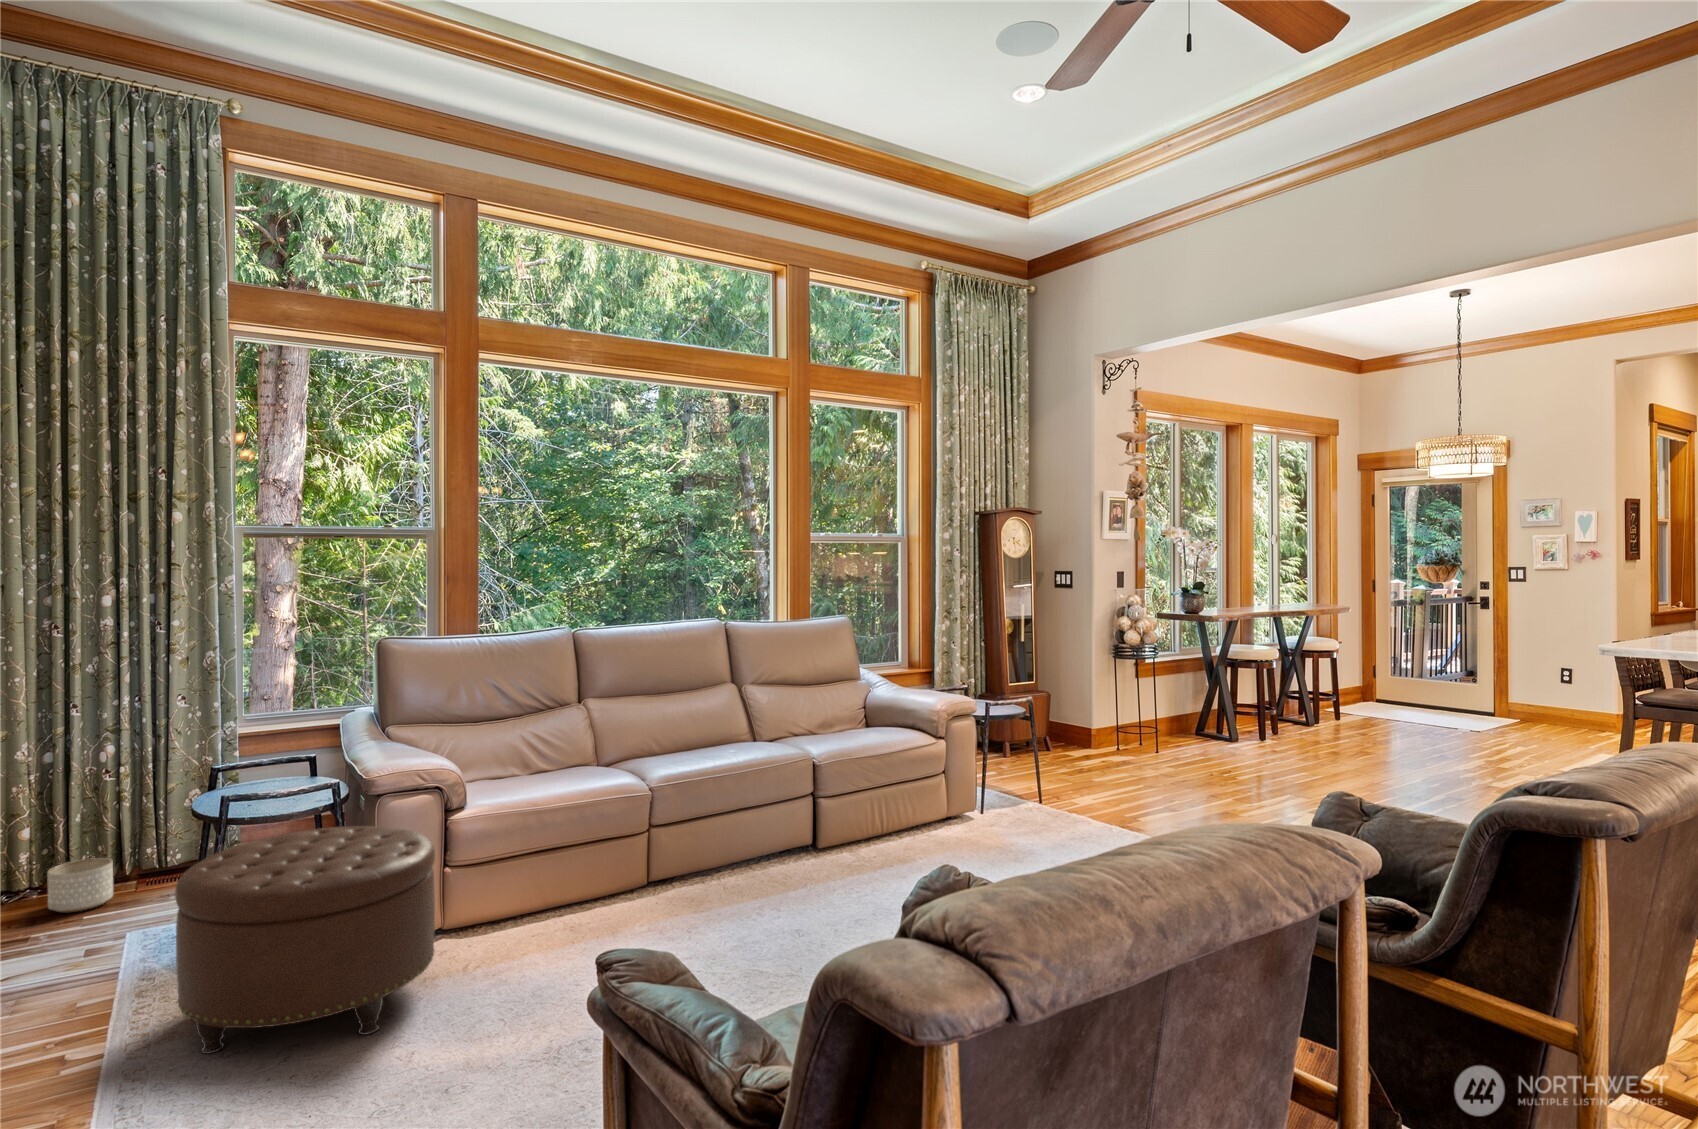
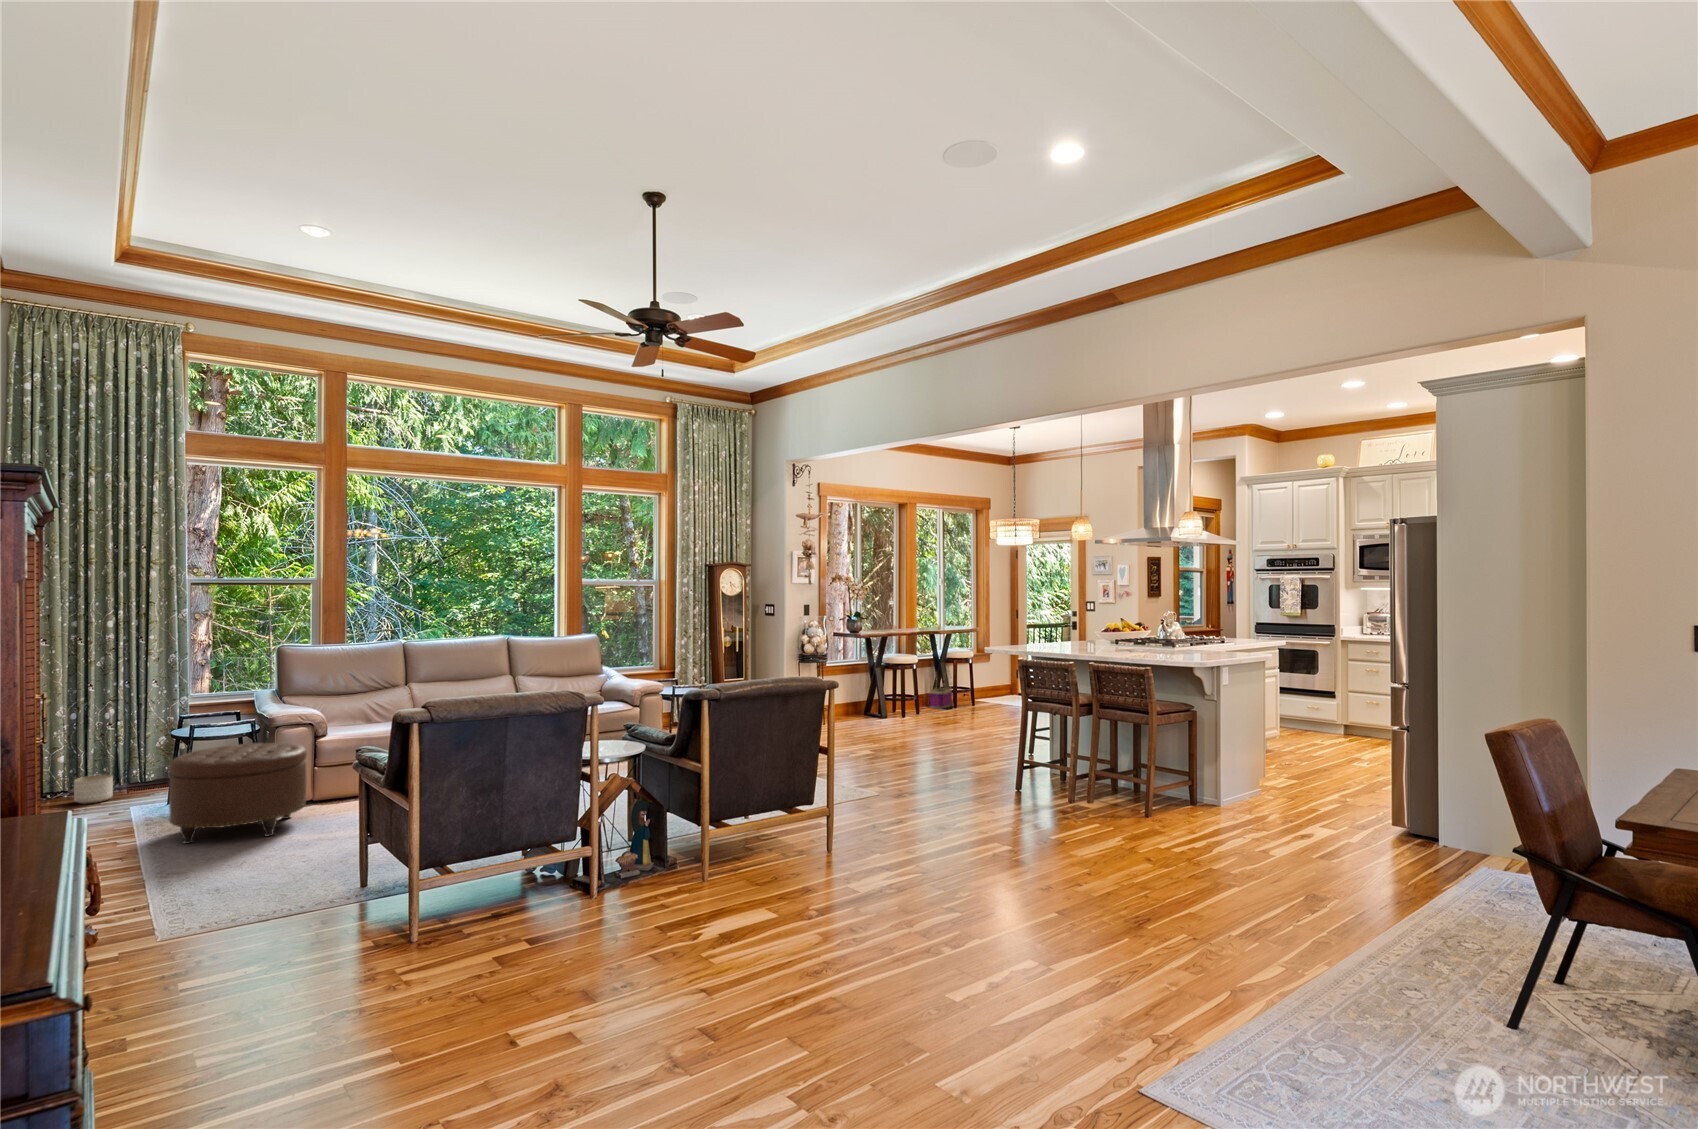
basket: none [1283,675,1314,733] -> present [929,672,952,708]

